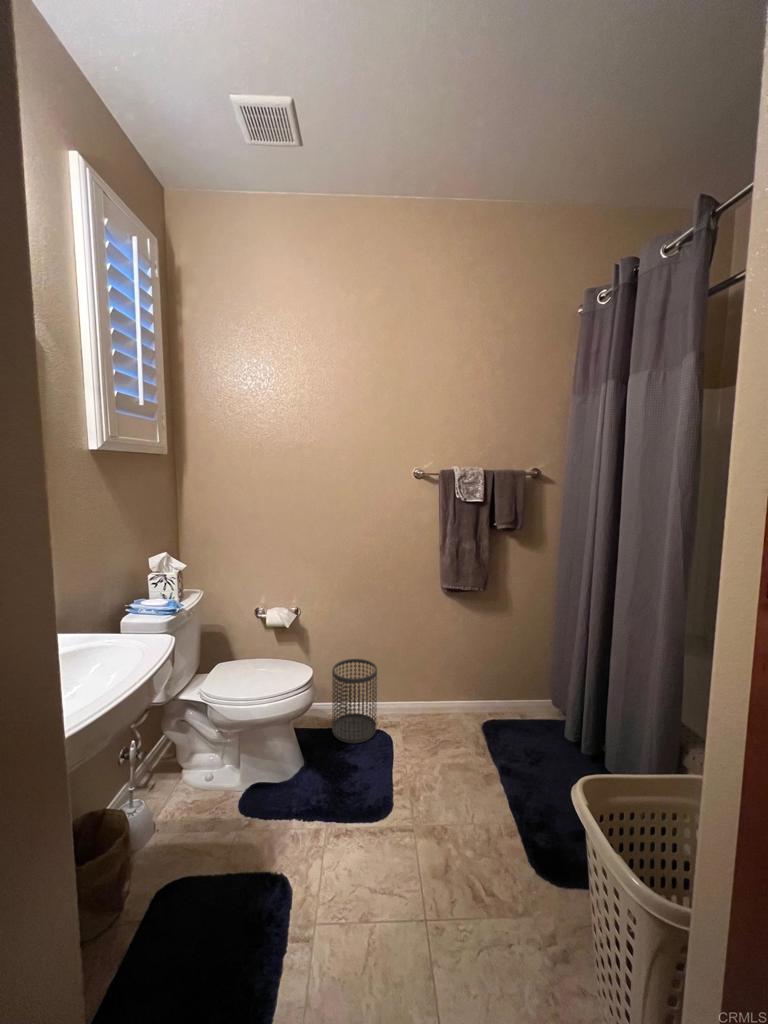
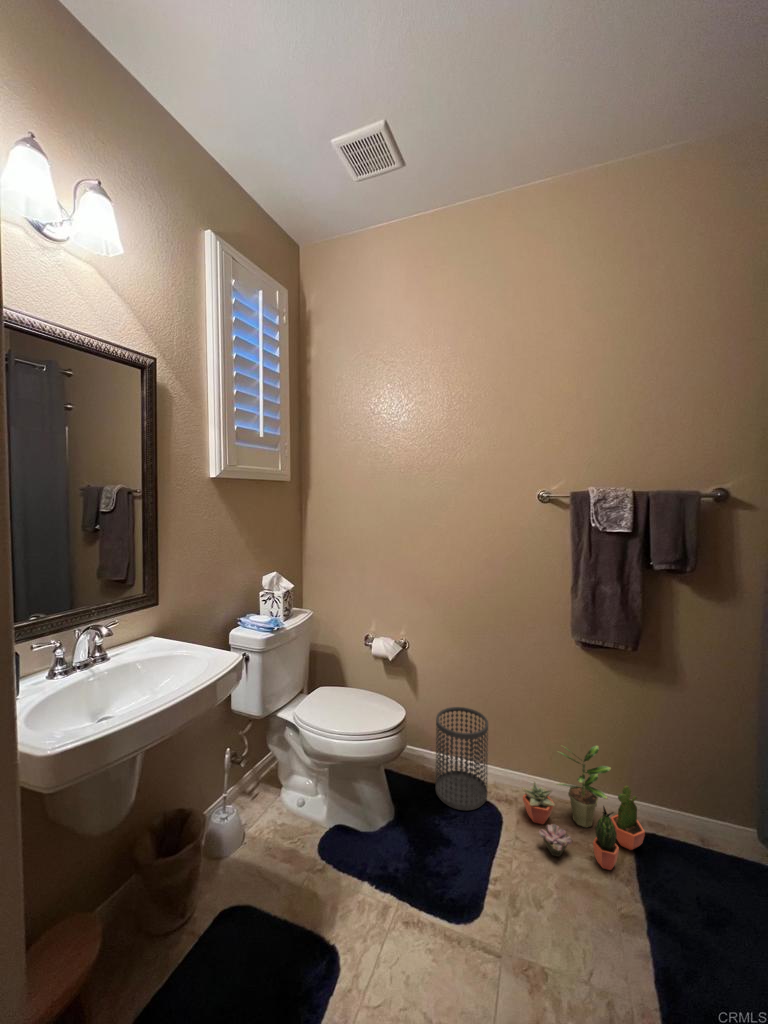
potted plant: none [404,668,491,754] -> present [522,746,645,870]

